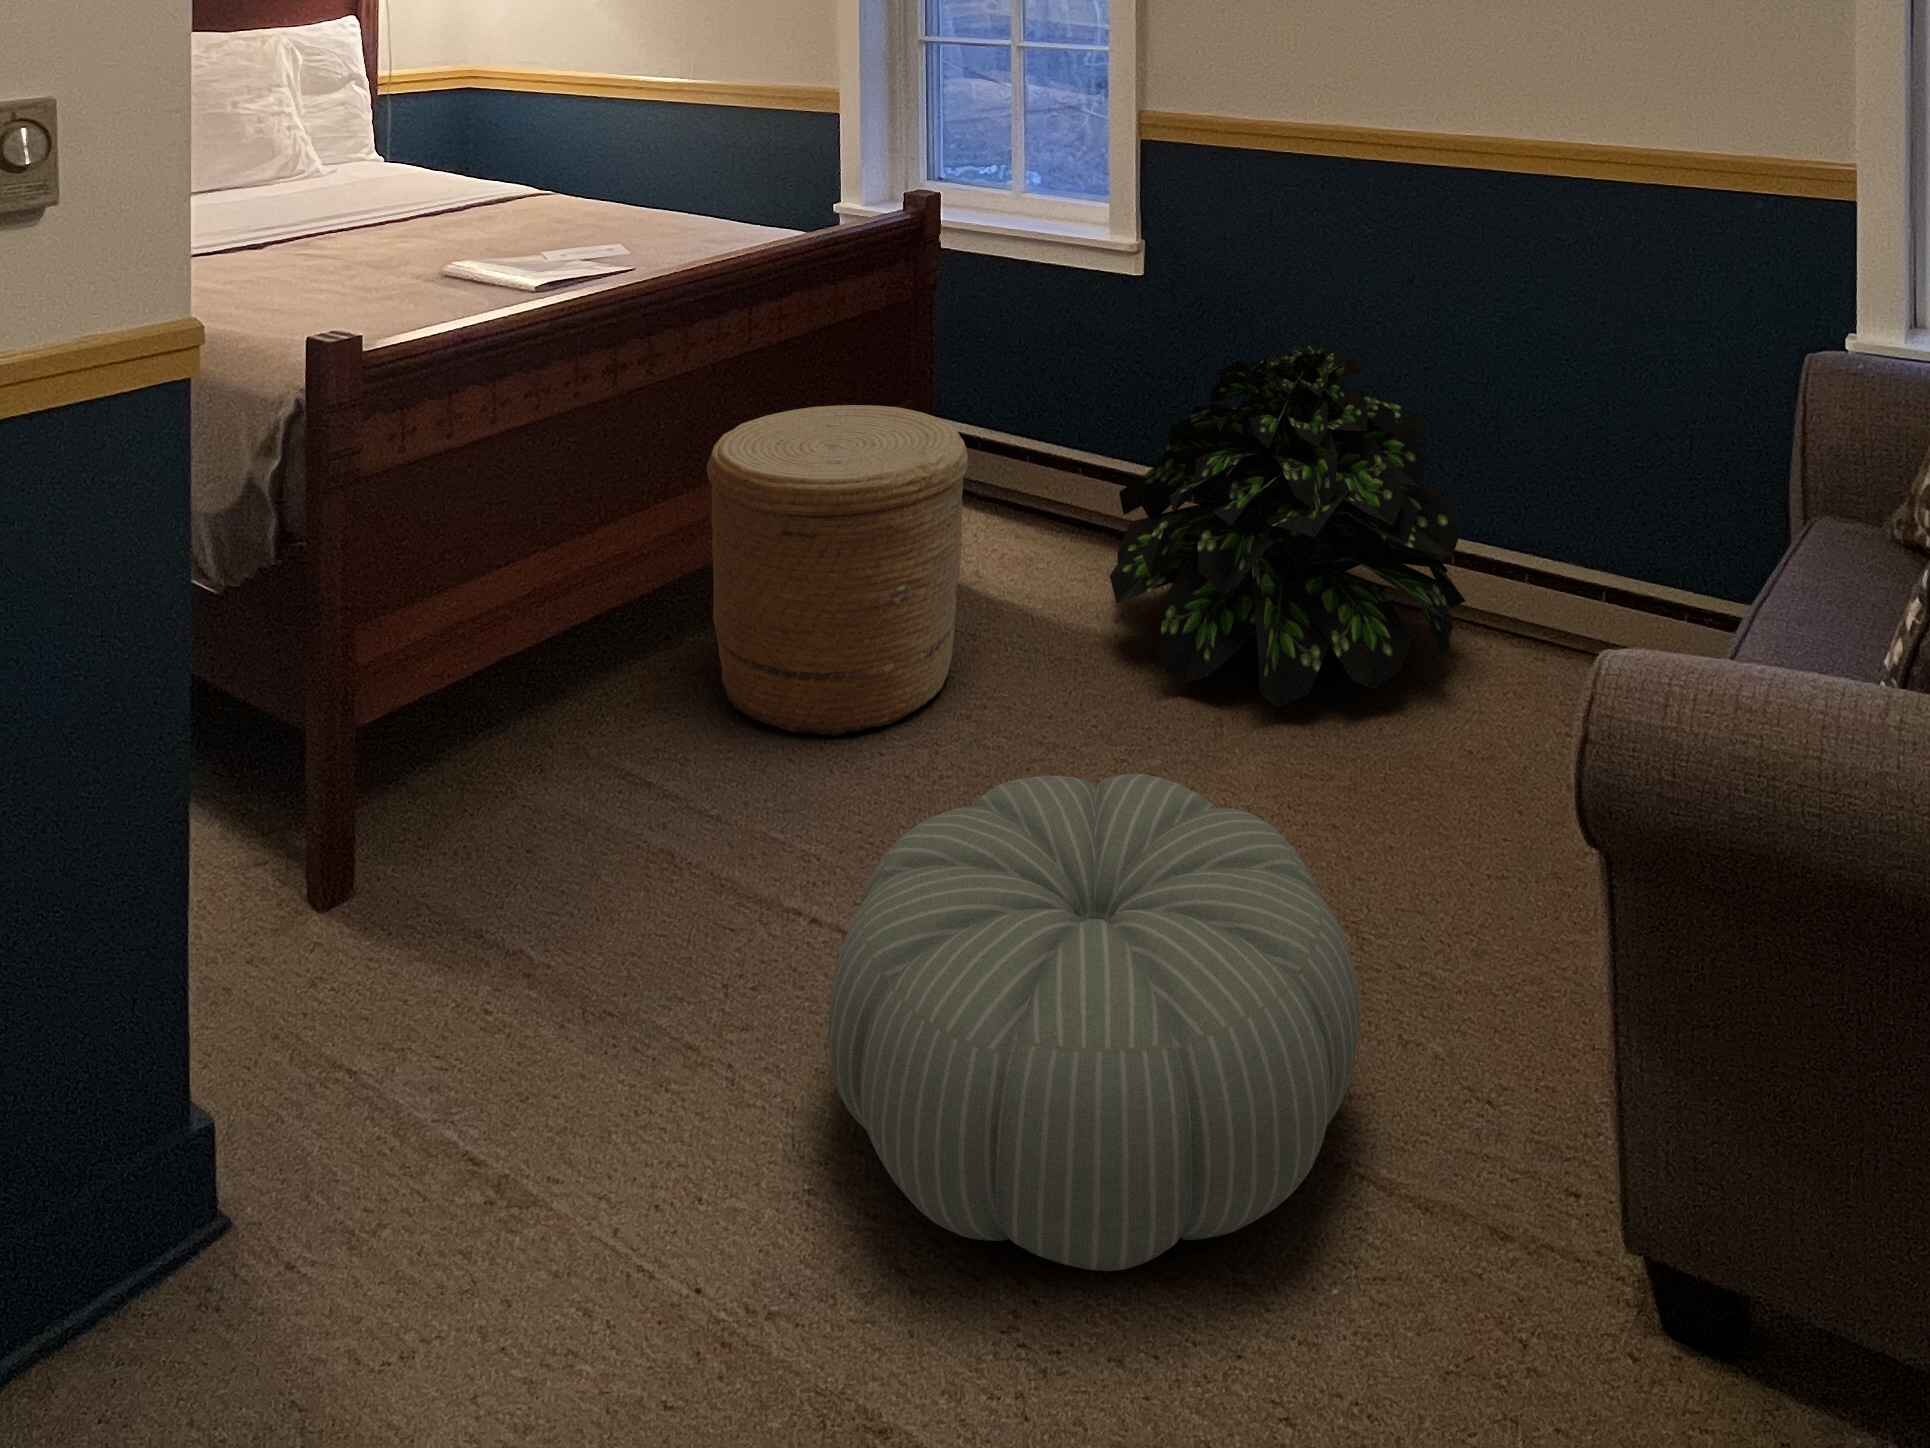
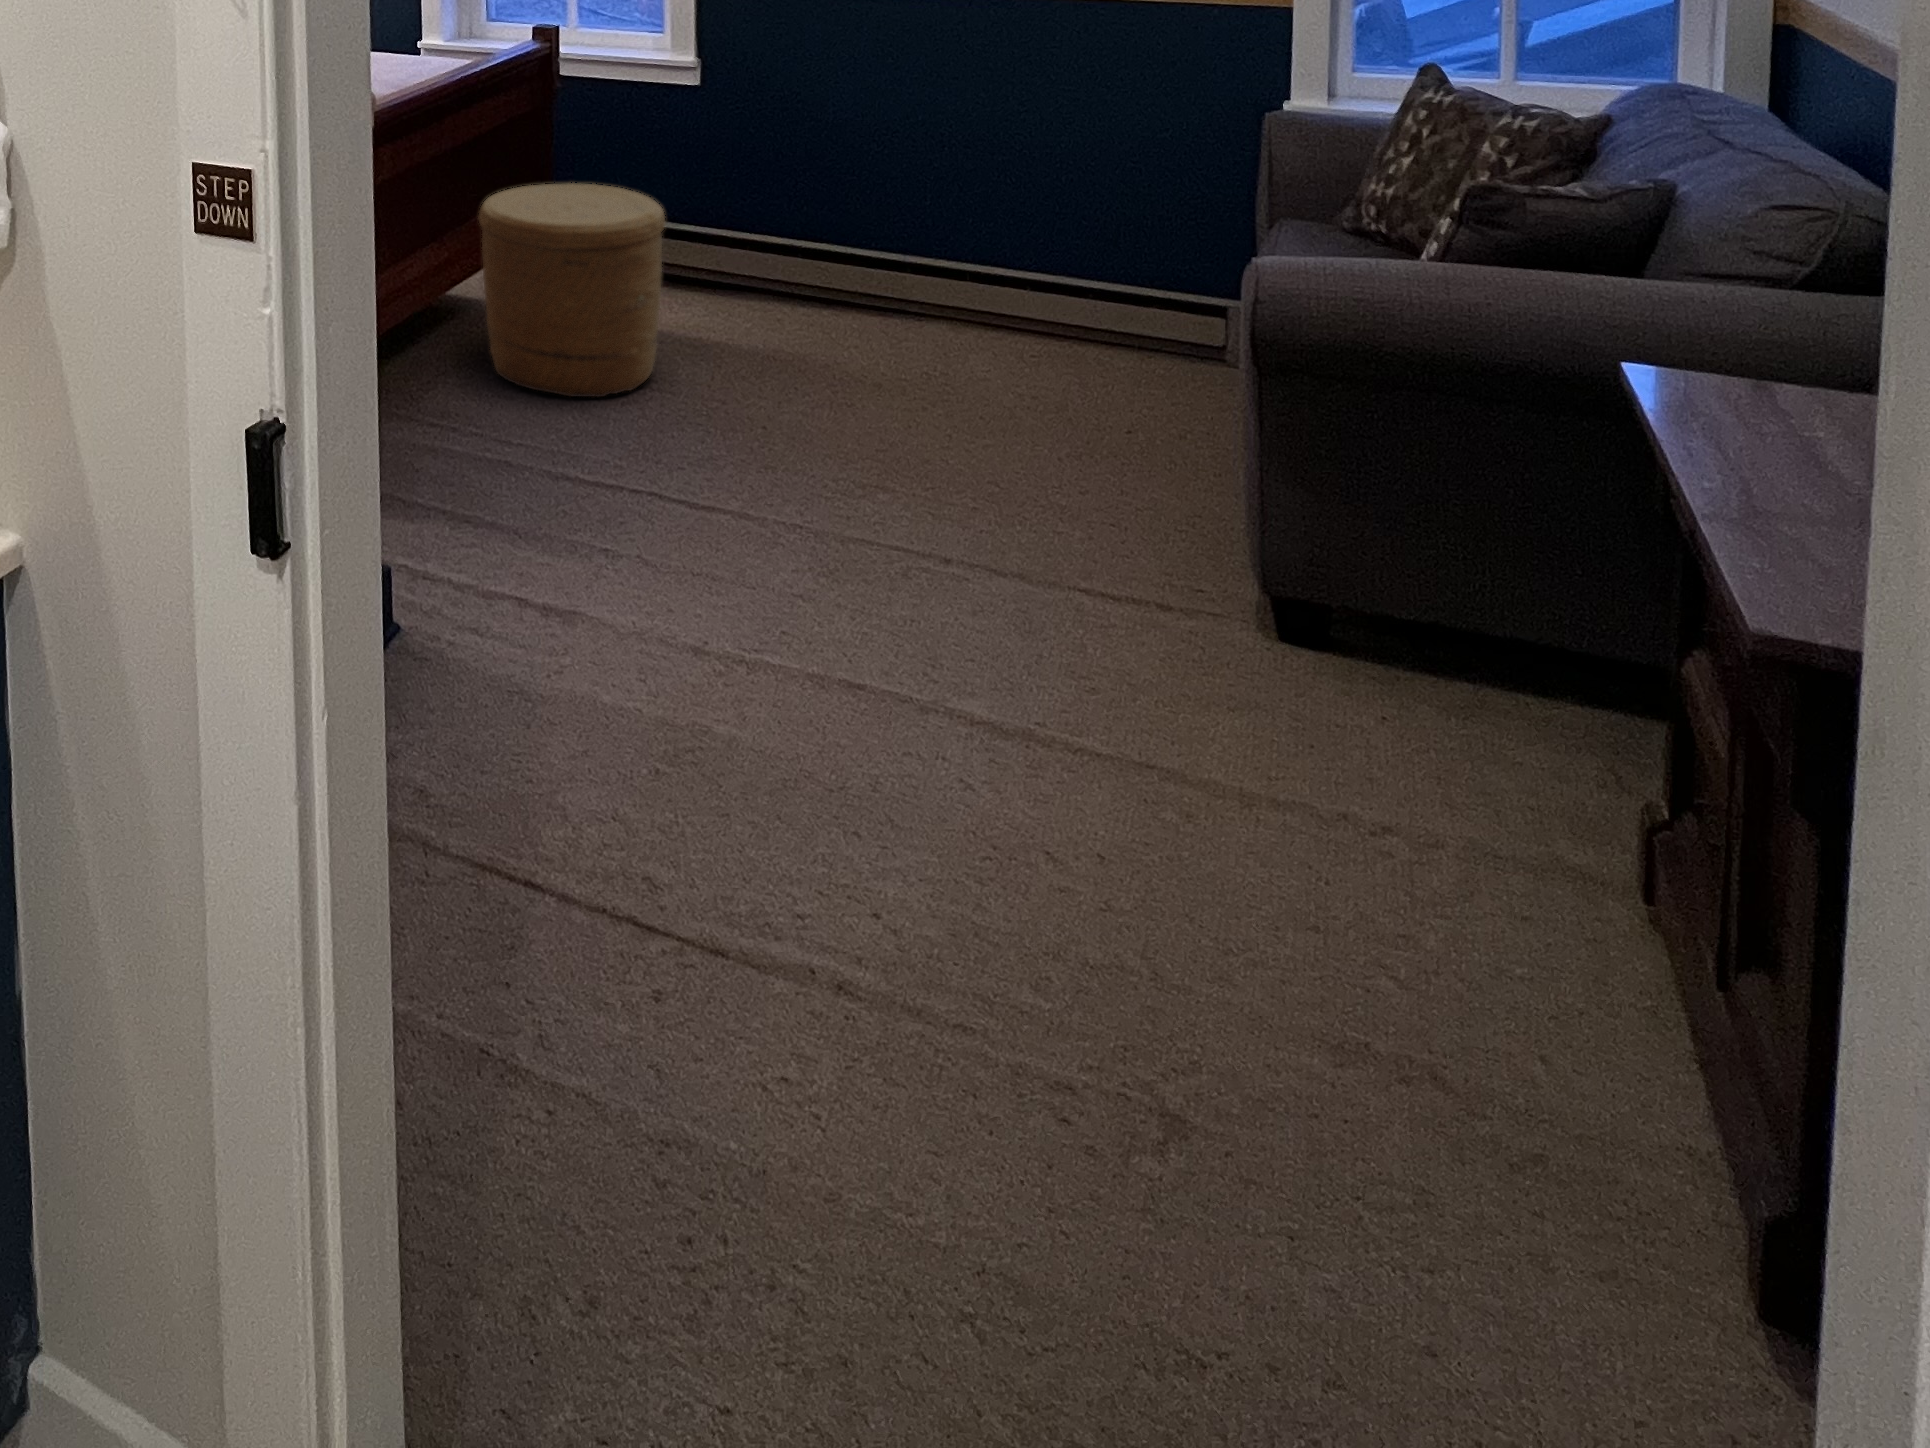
potted plant: present [1110,345,1466,708] -> none [733,127,1010,370]
pouf: present [828,774,1359,1271] -> none [745,380,1080,603]

